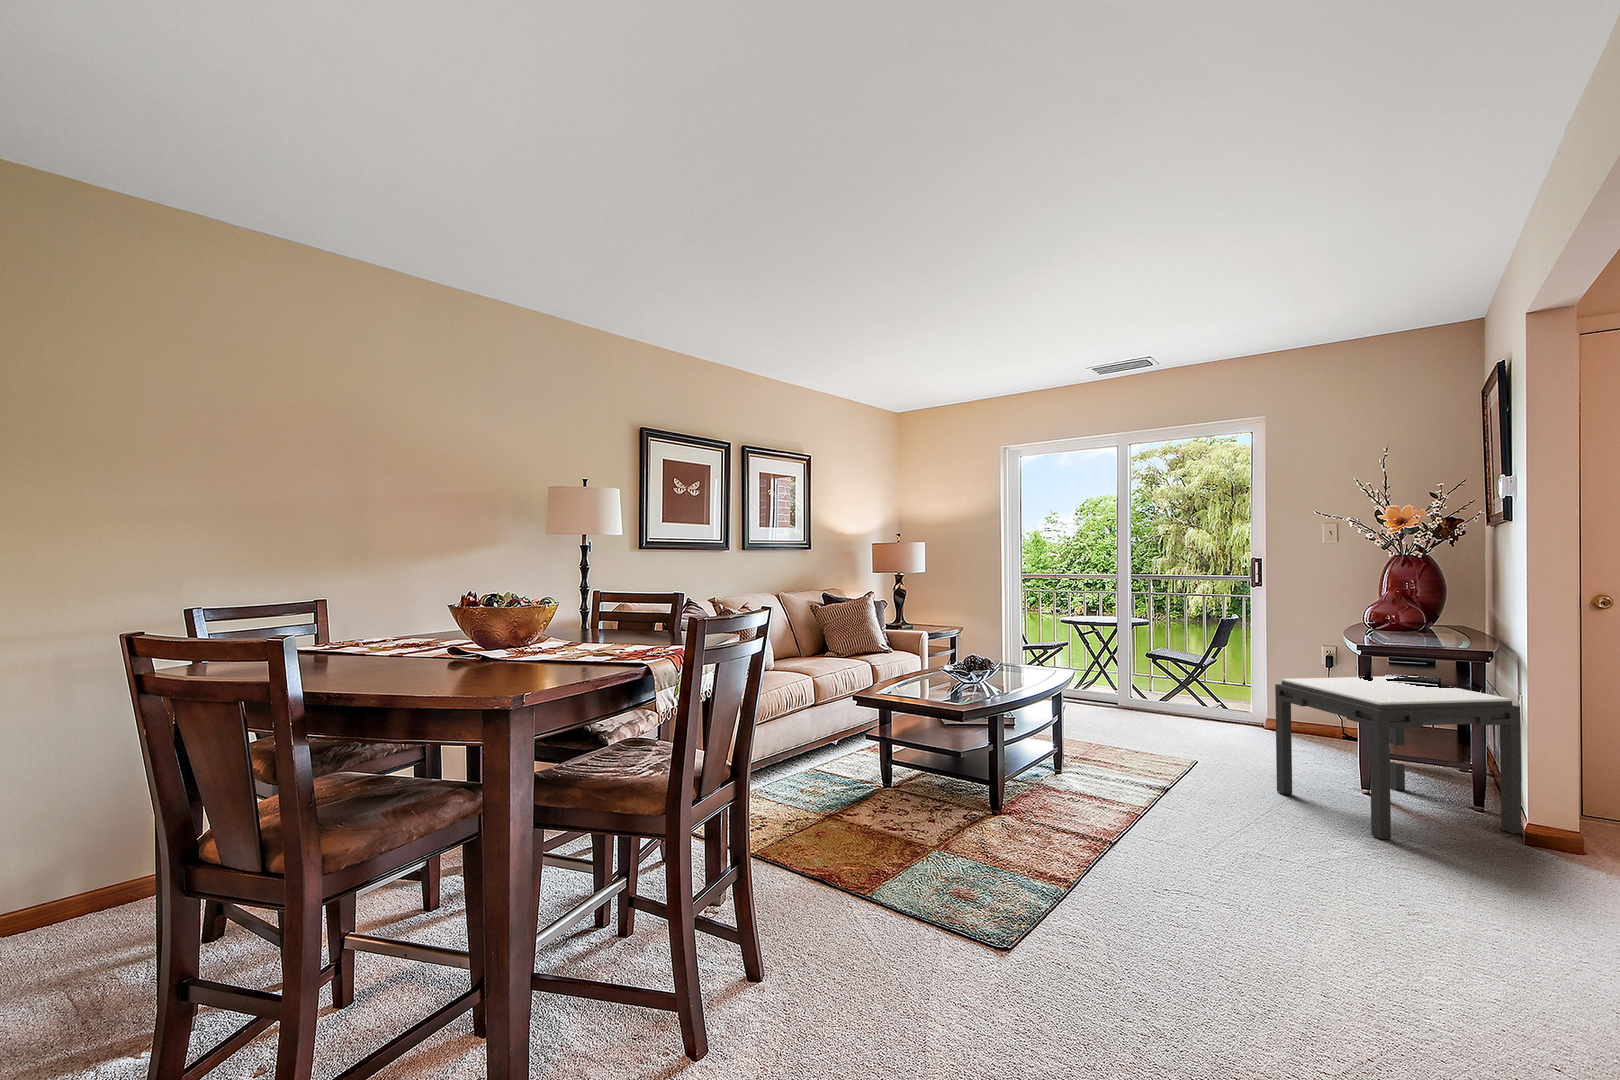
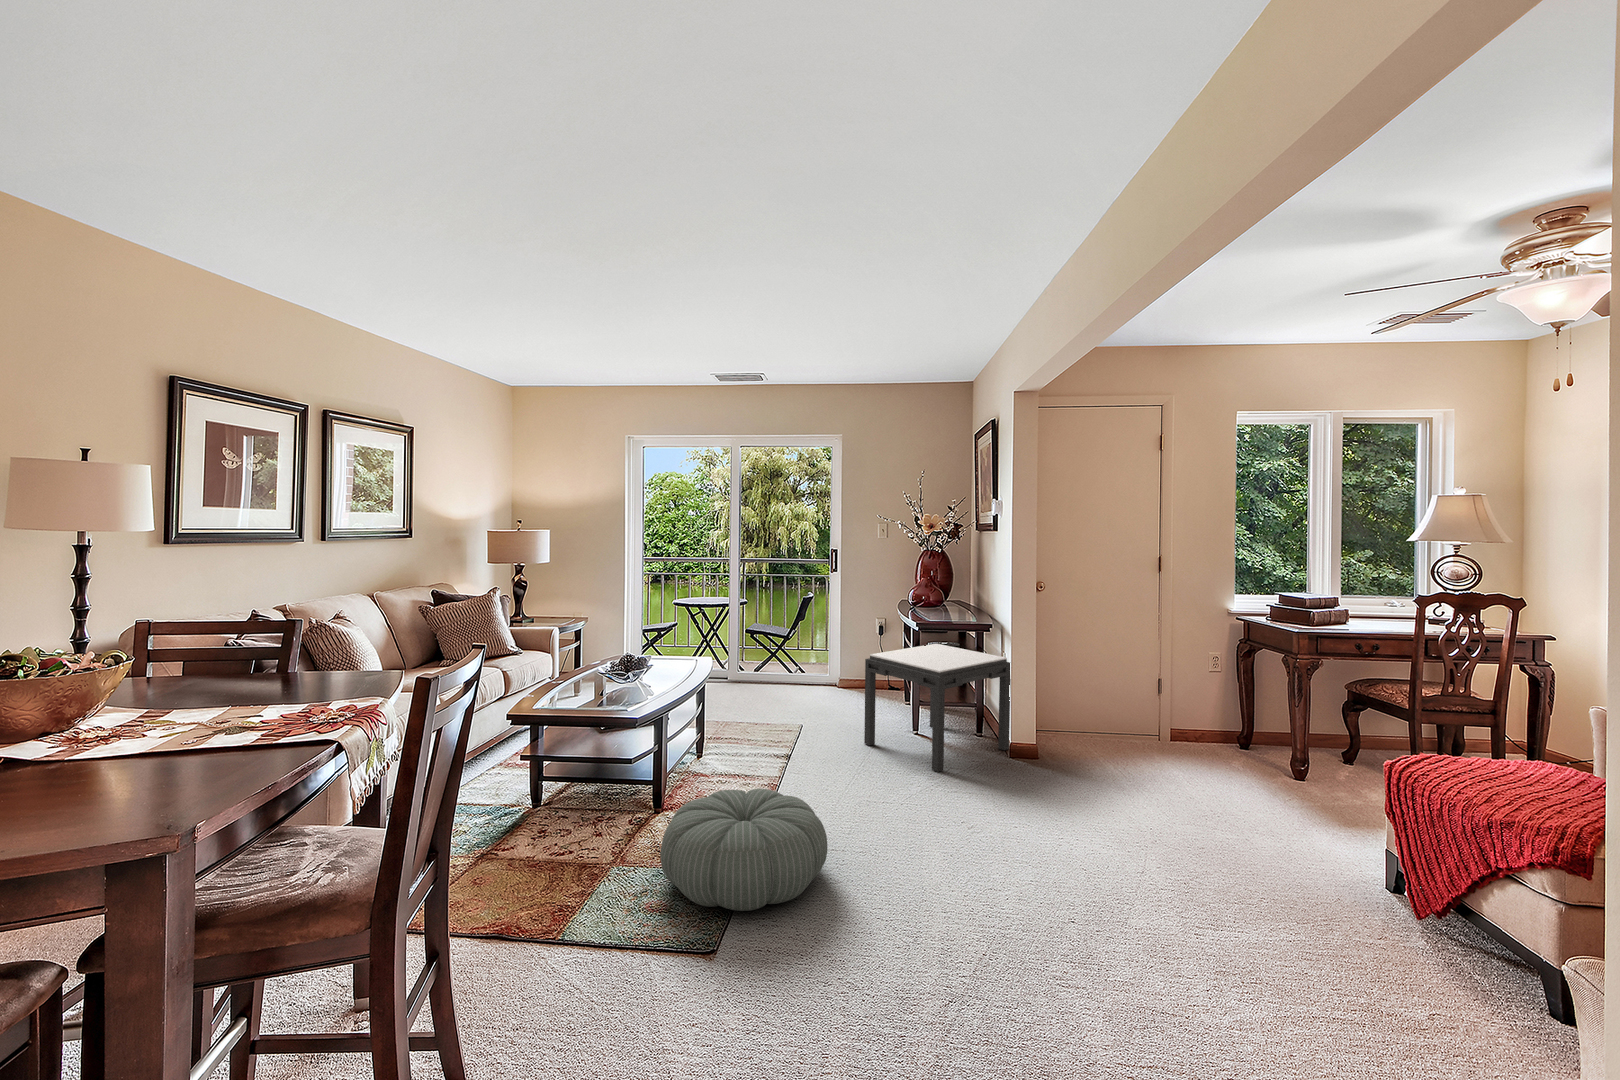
pouf: none [974,794,1169,924] -> present [660,789,827,911]

